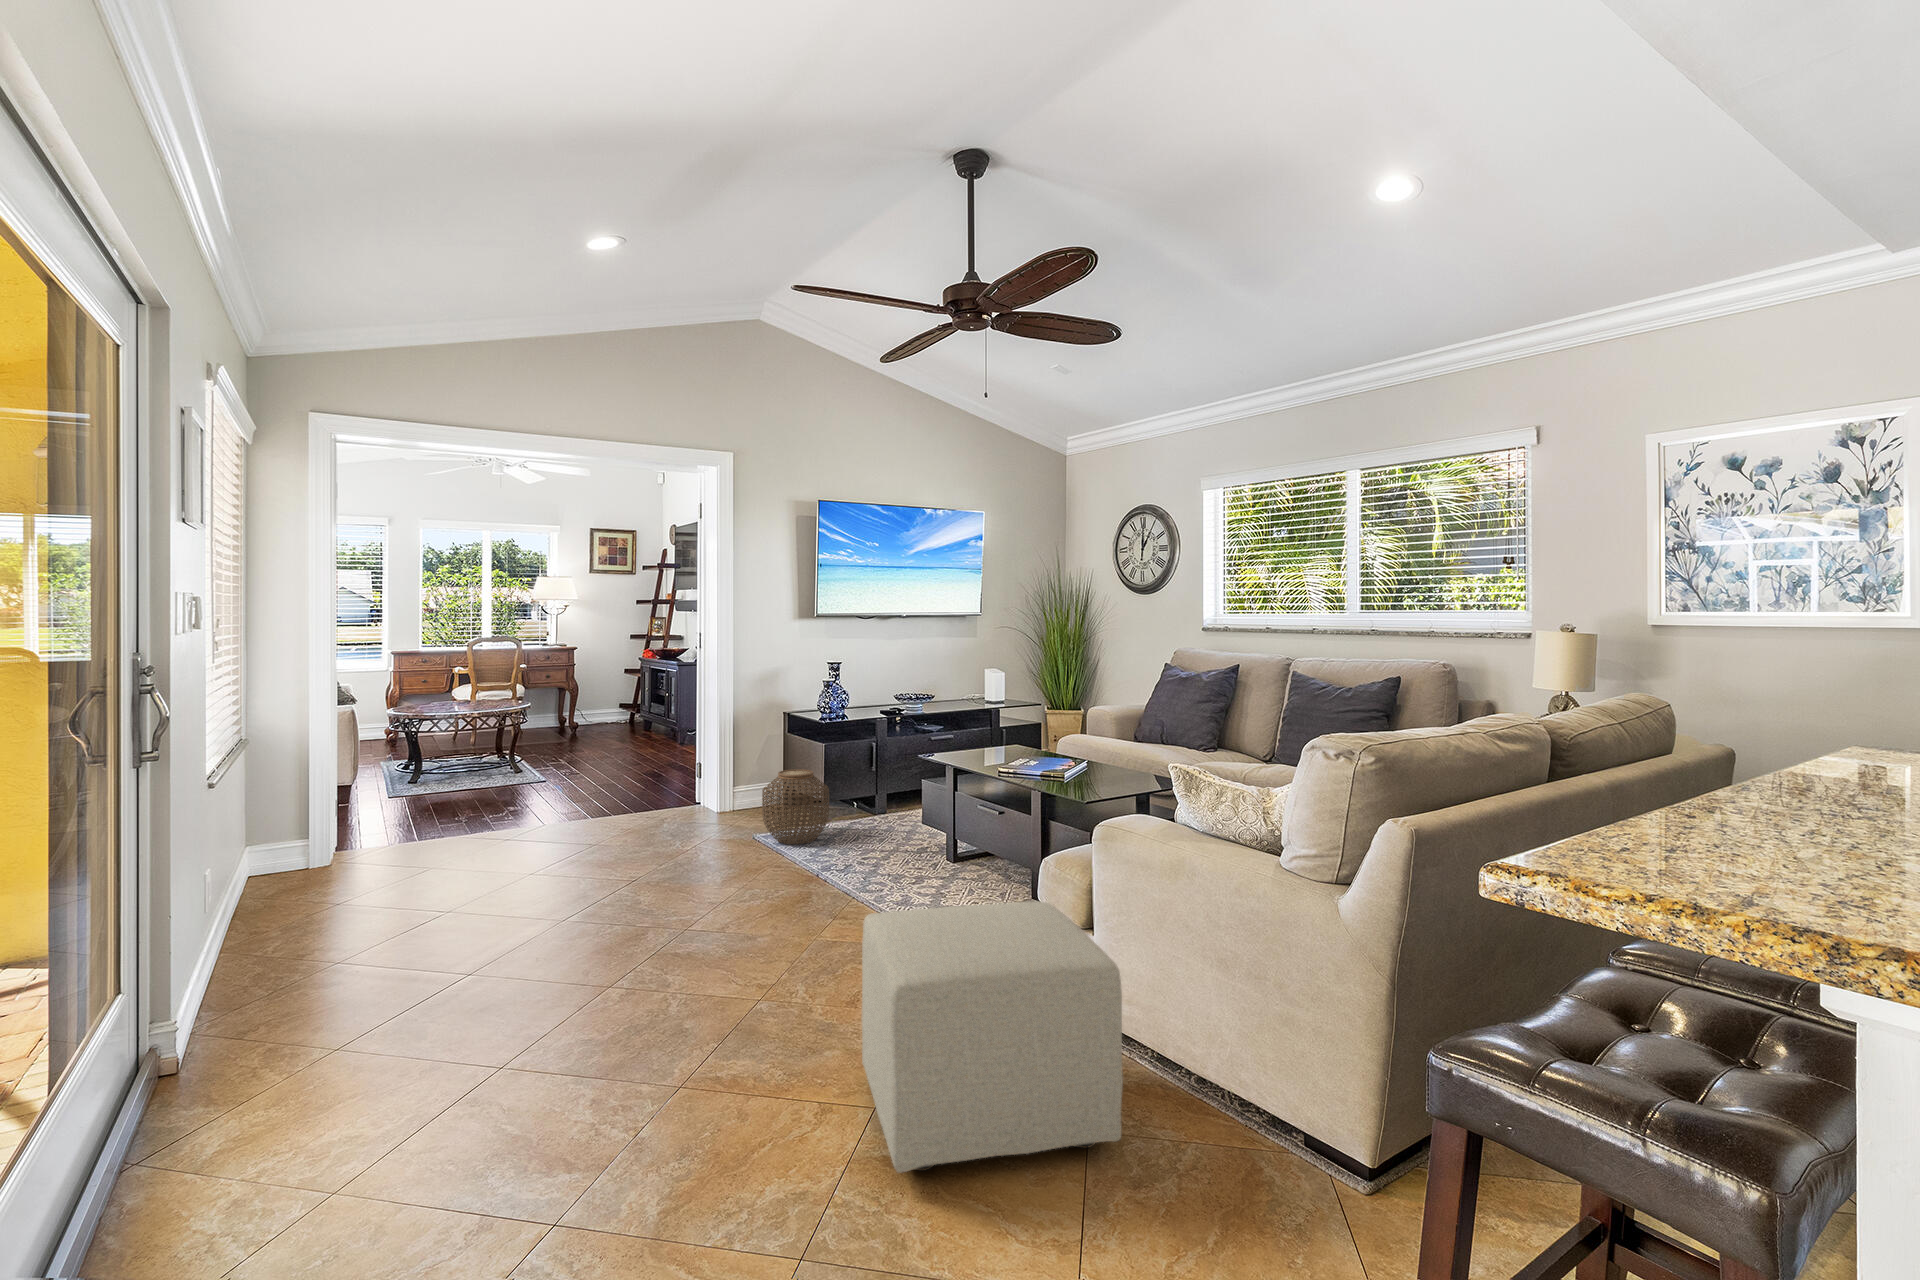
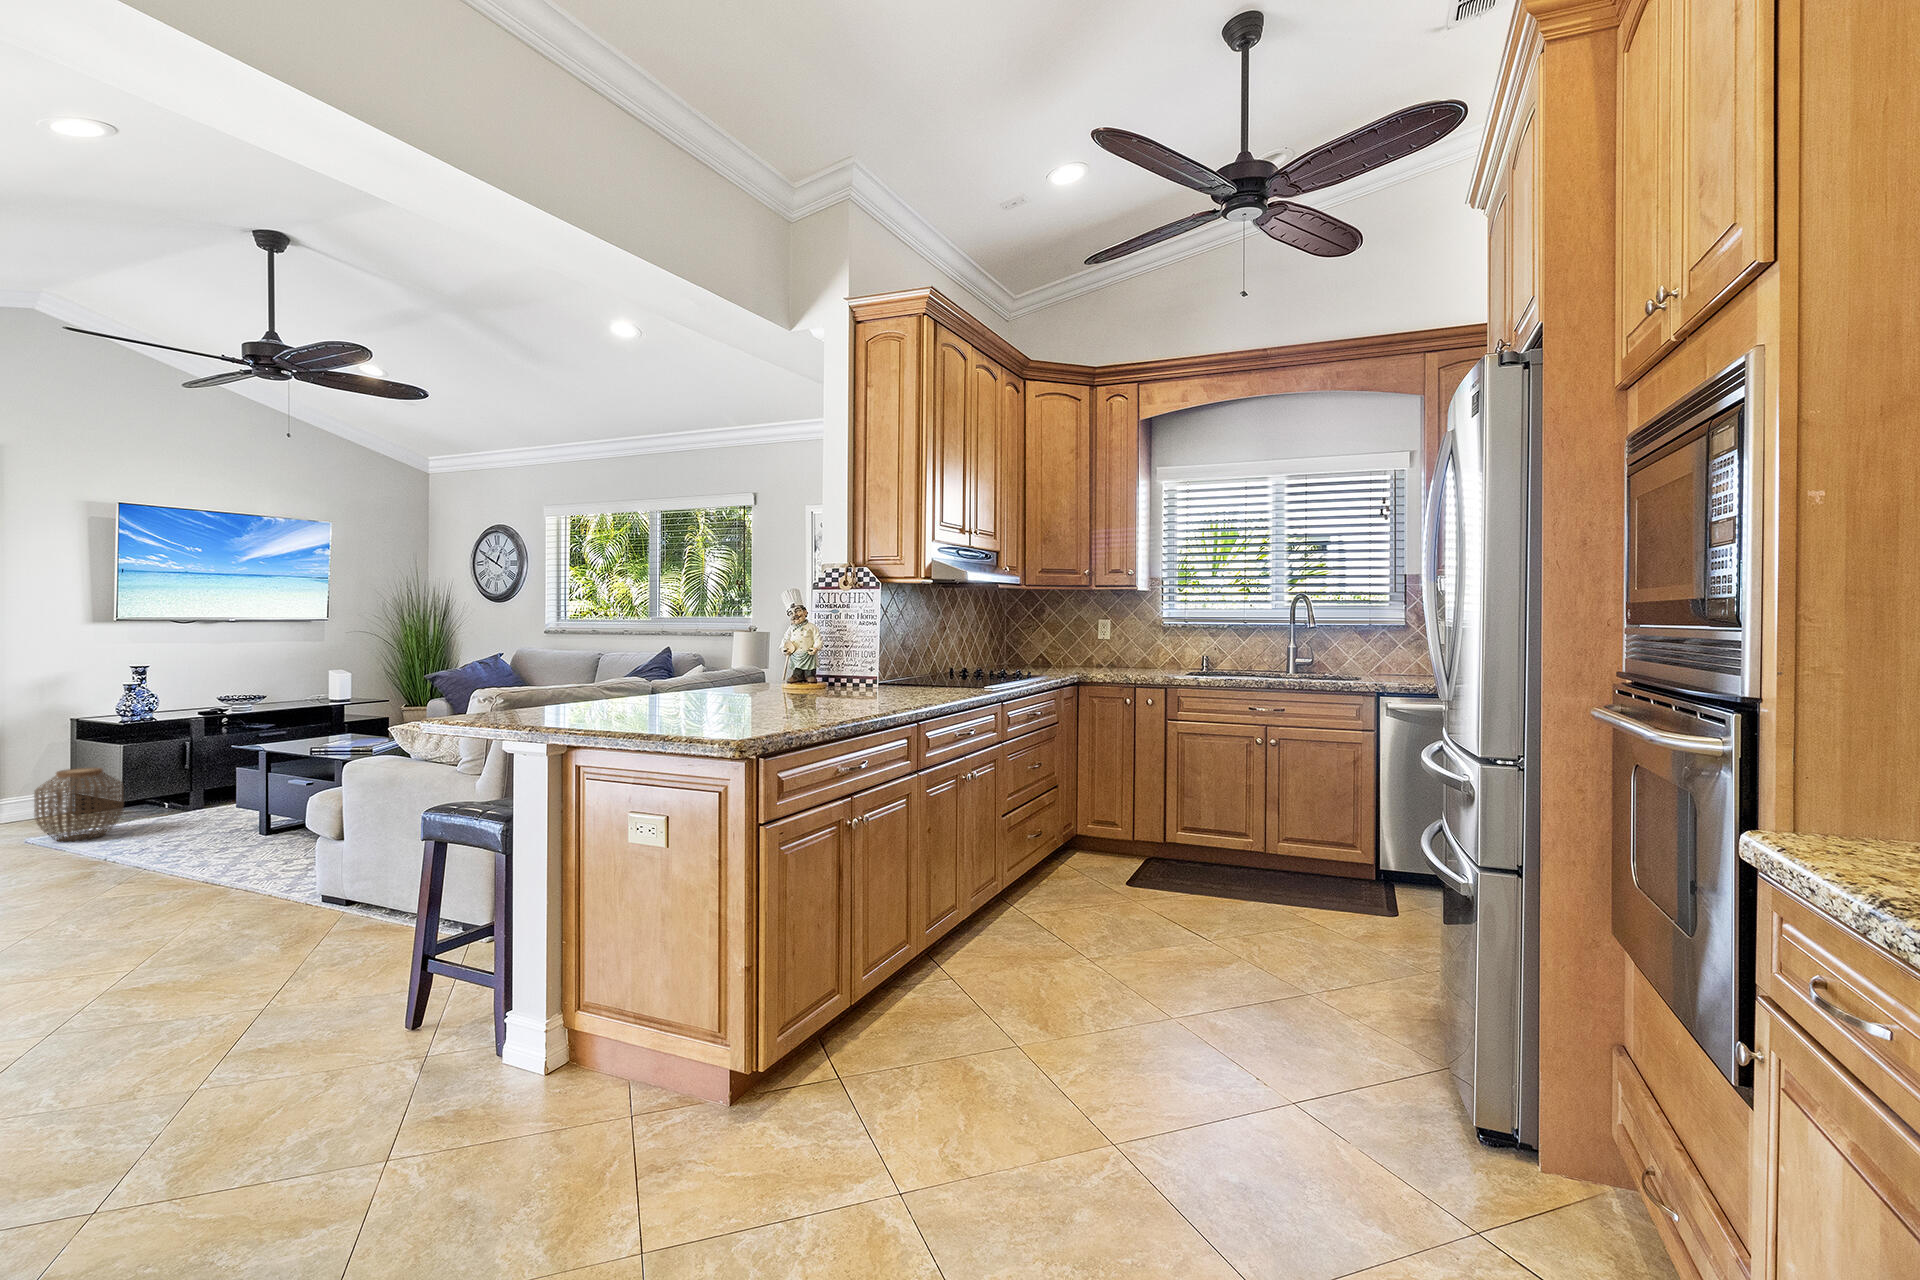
ottoman: present [862,901,1123,1173] -> none [103,815,323,997]

